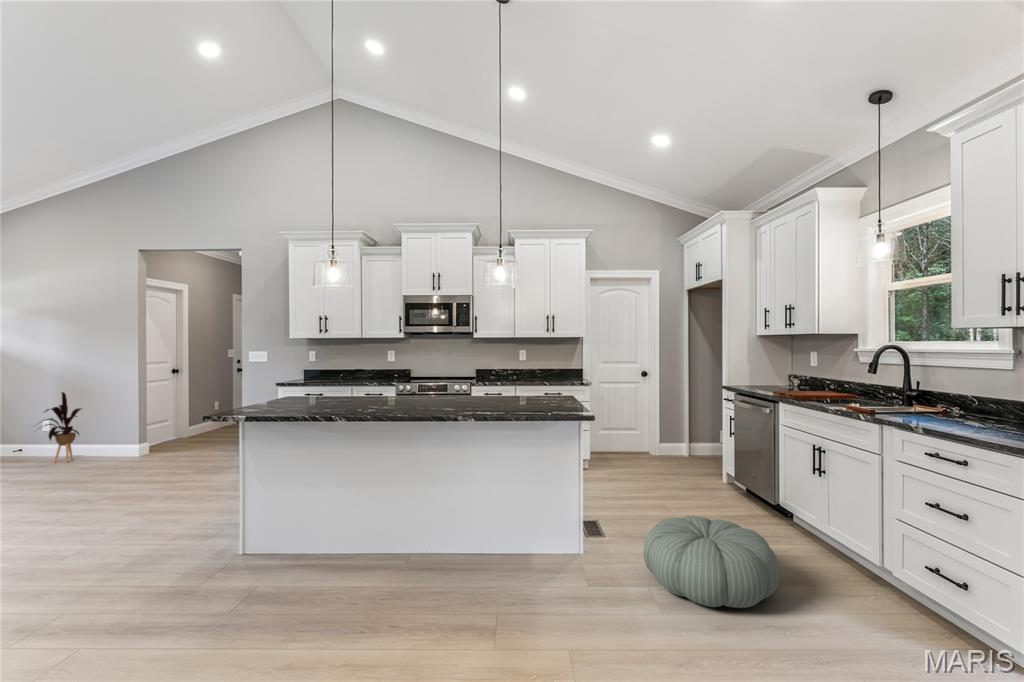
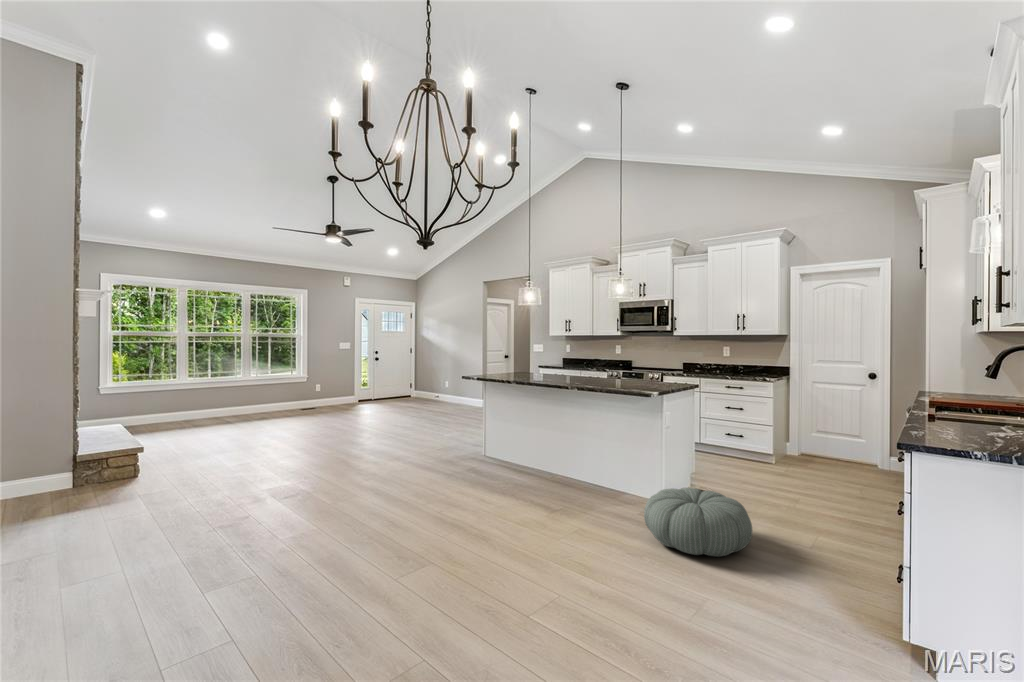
house plant: present [43,392,81,462] -> none [438,366,461,406]

